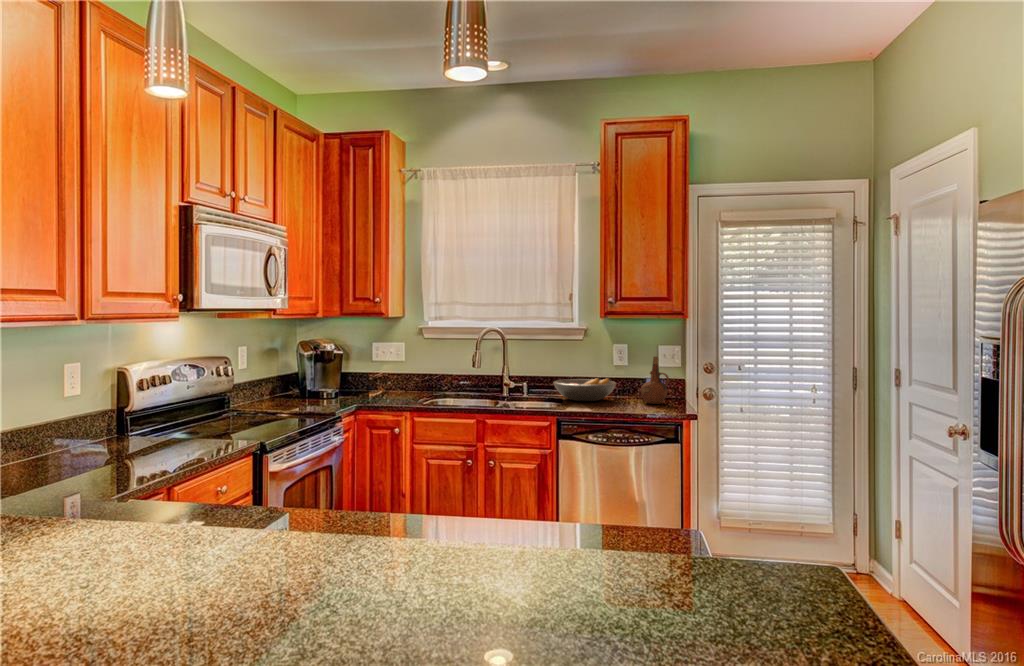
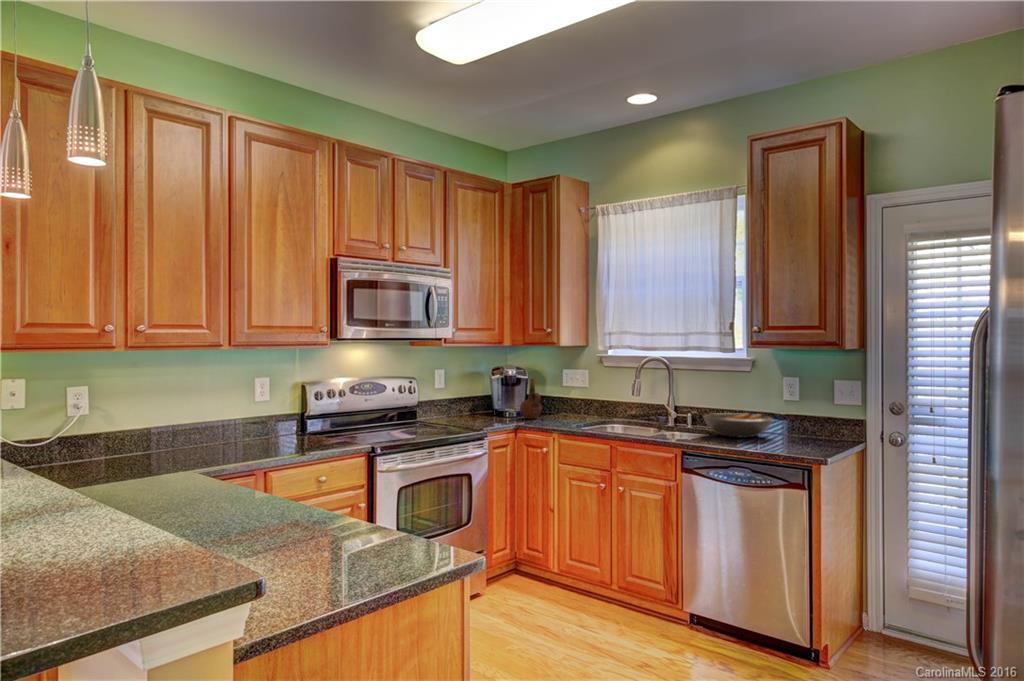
ceramic pitcher: present [641,357,669,404] -> present [520,379,542,419]

